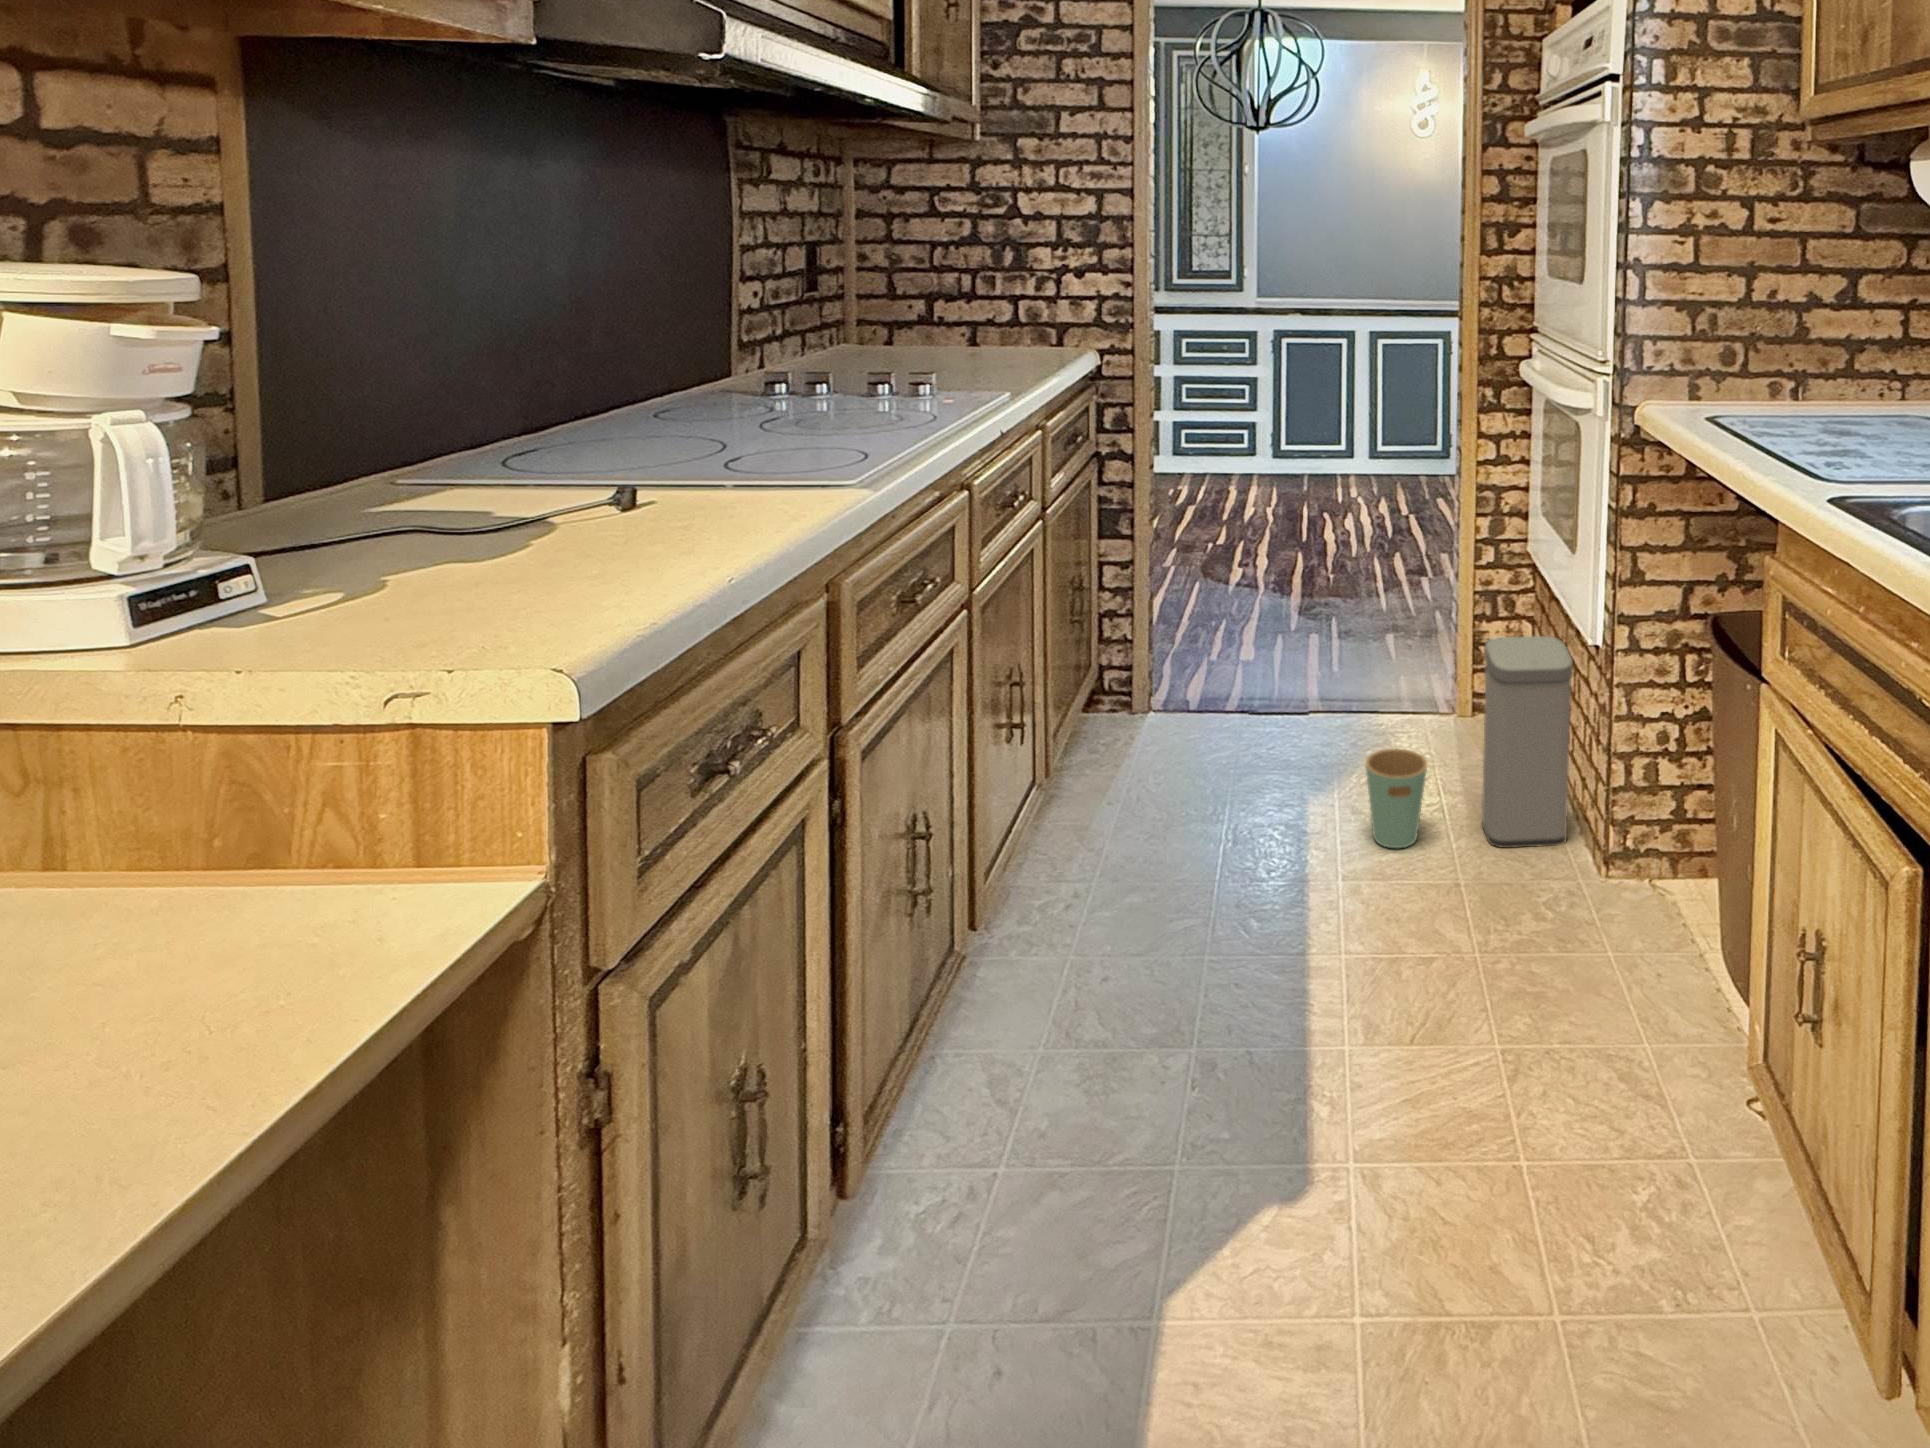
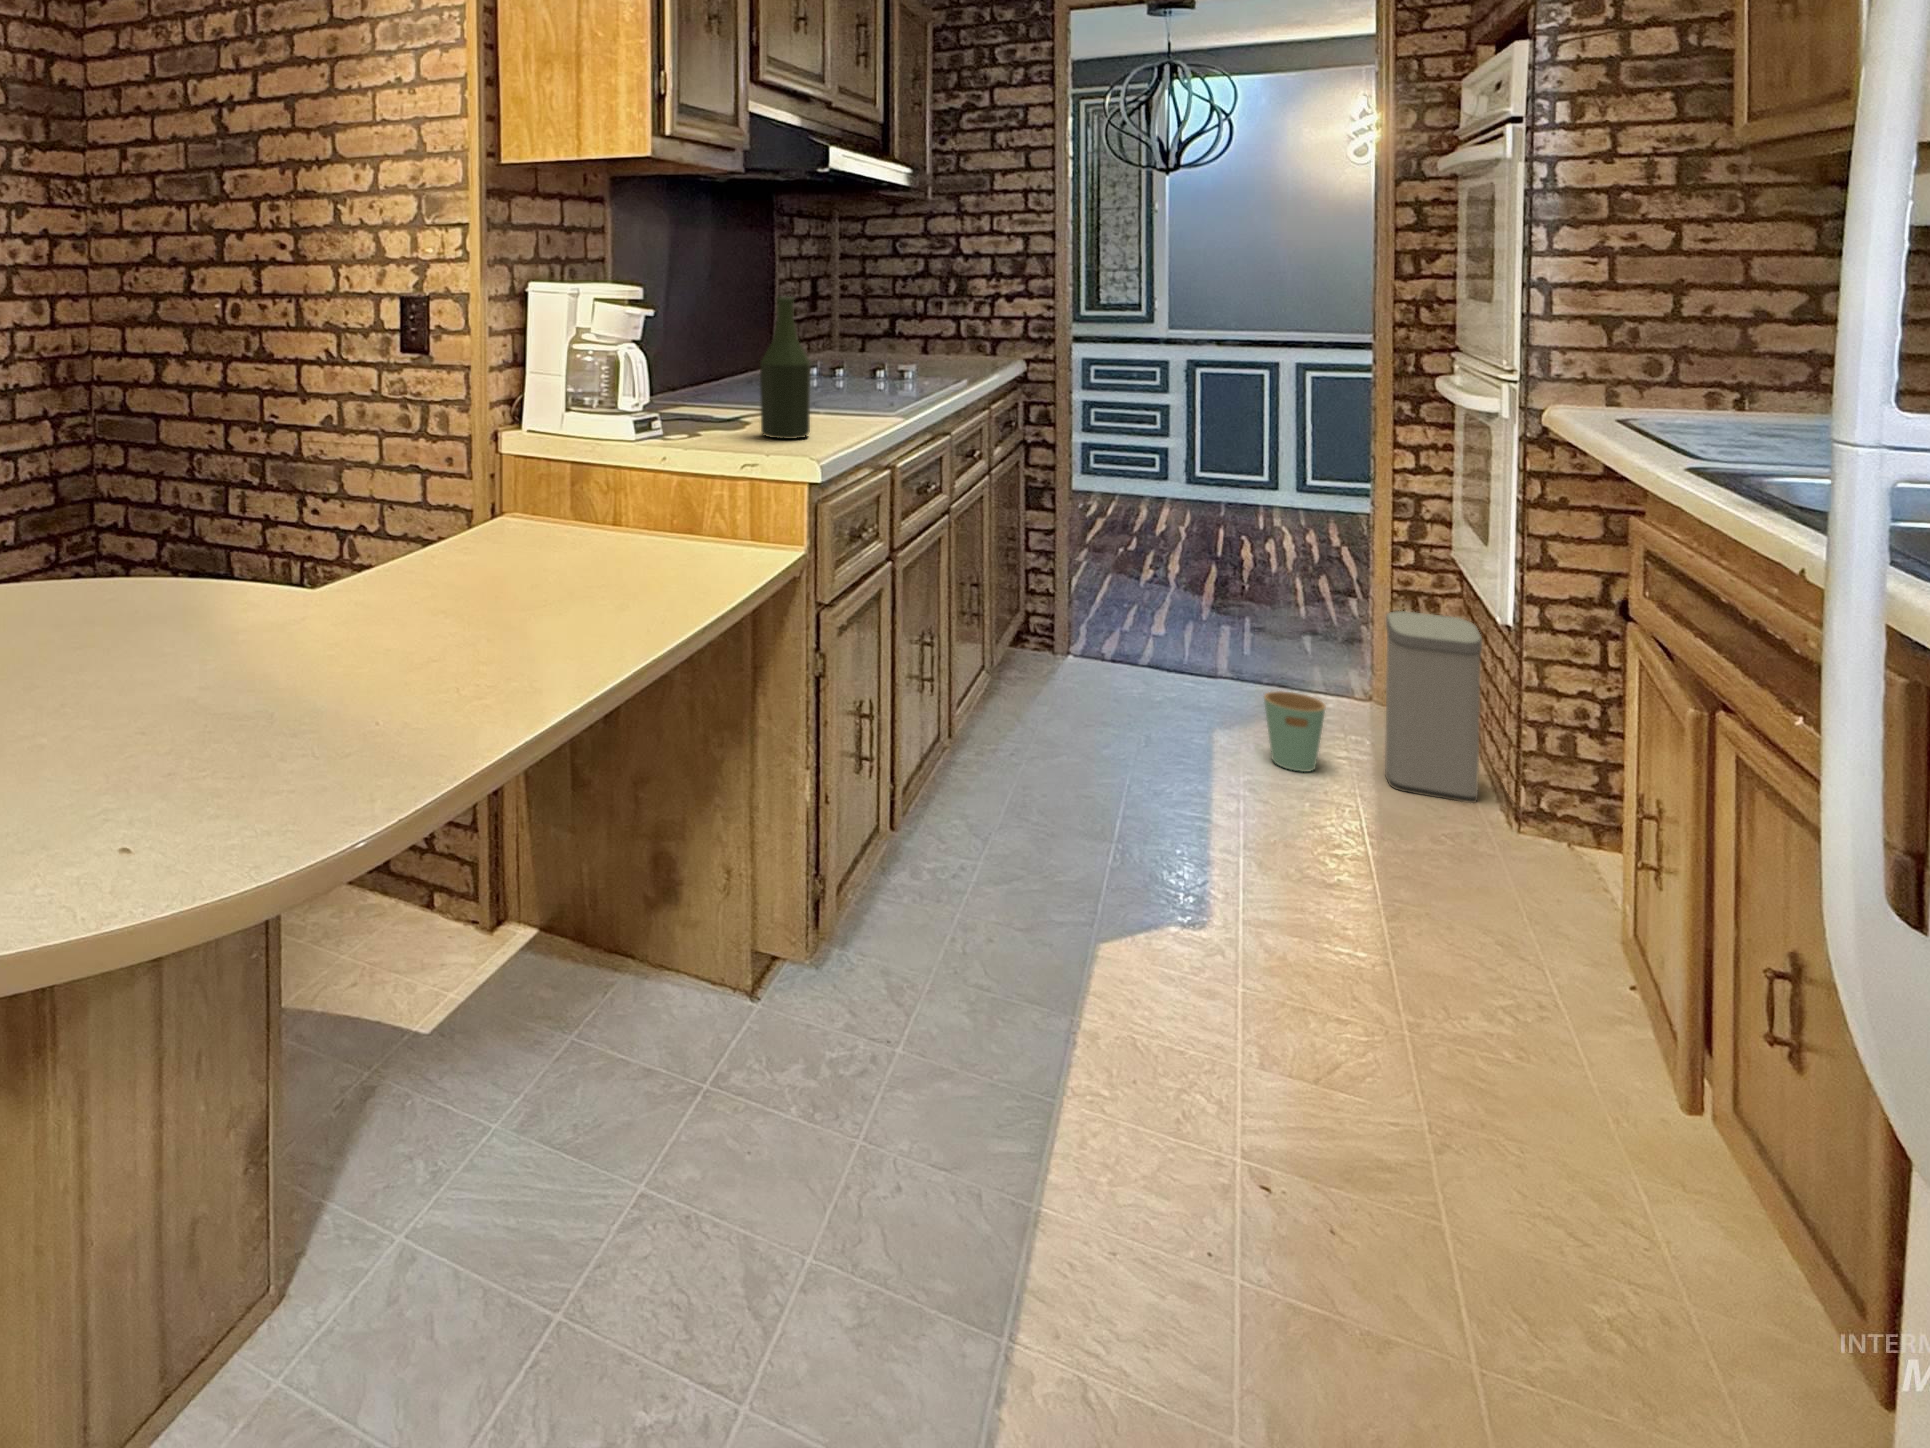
bottle: none [459,299,602,620] -> present [760,297,811,439]

